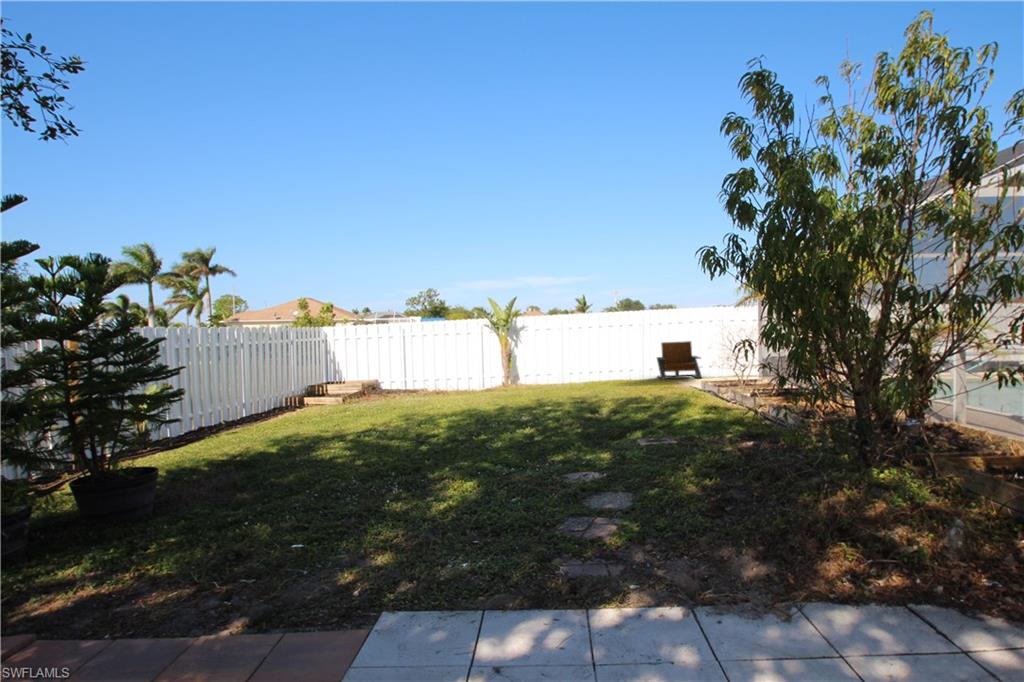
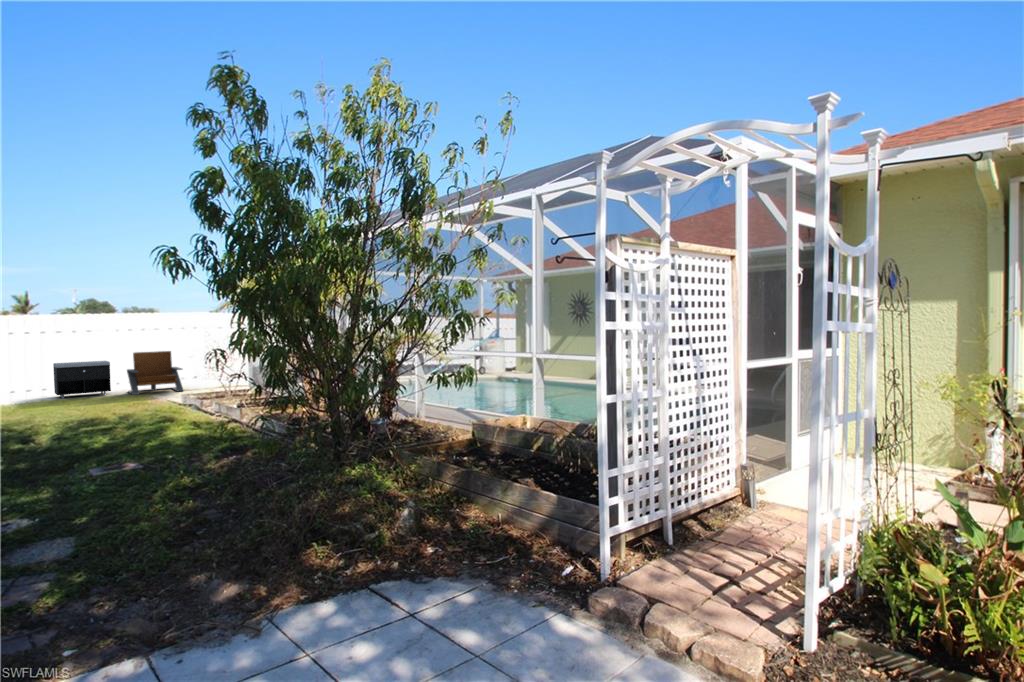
storage bench: none [606,349,645,379] -> present [53,361,111,398]

